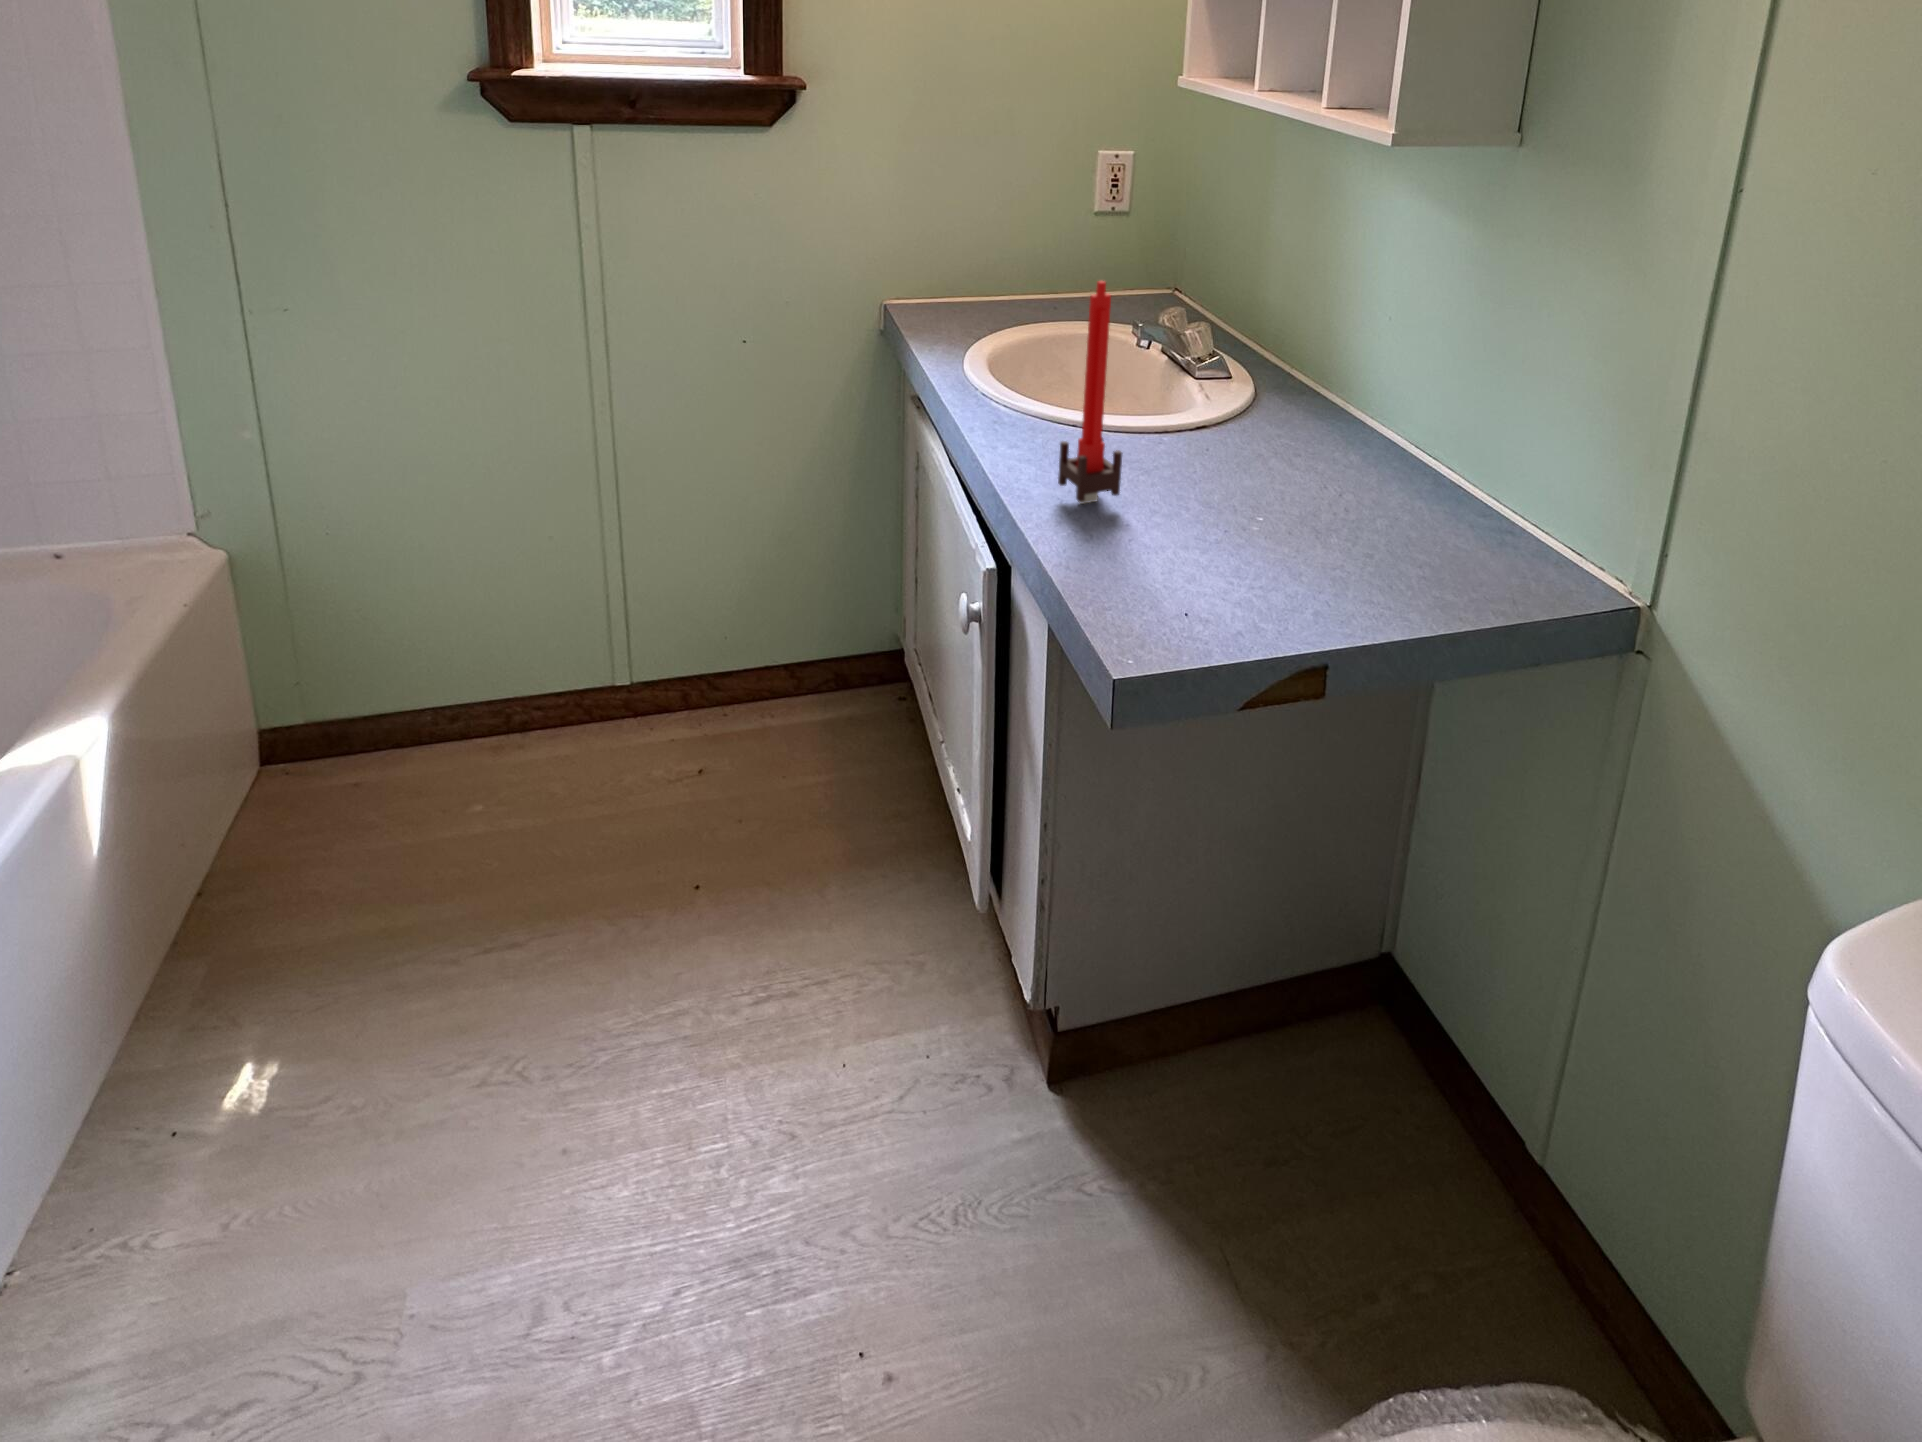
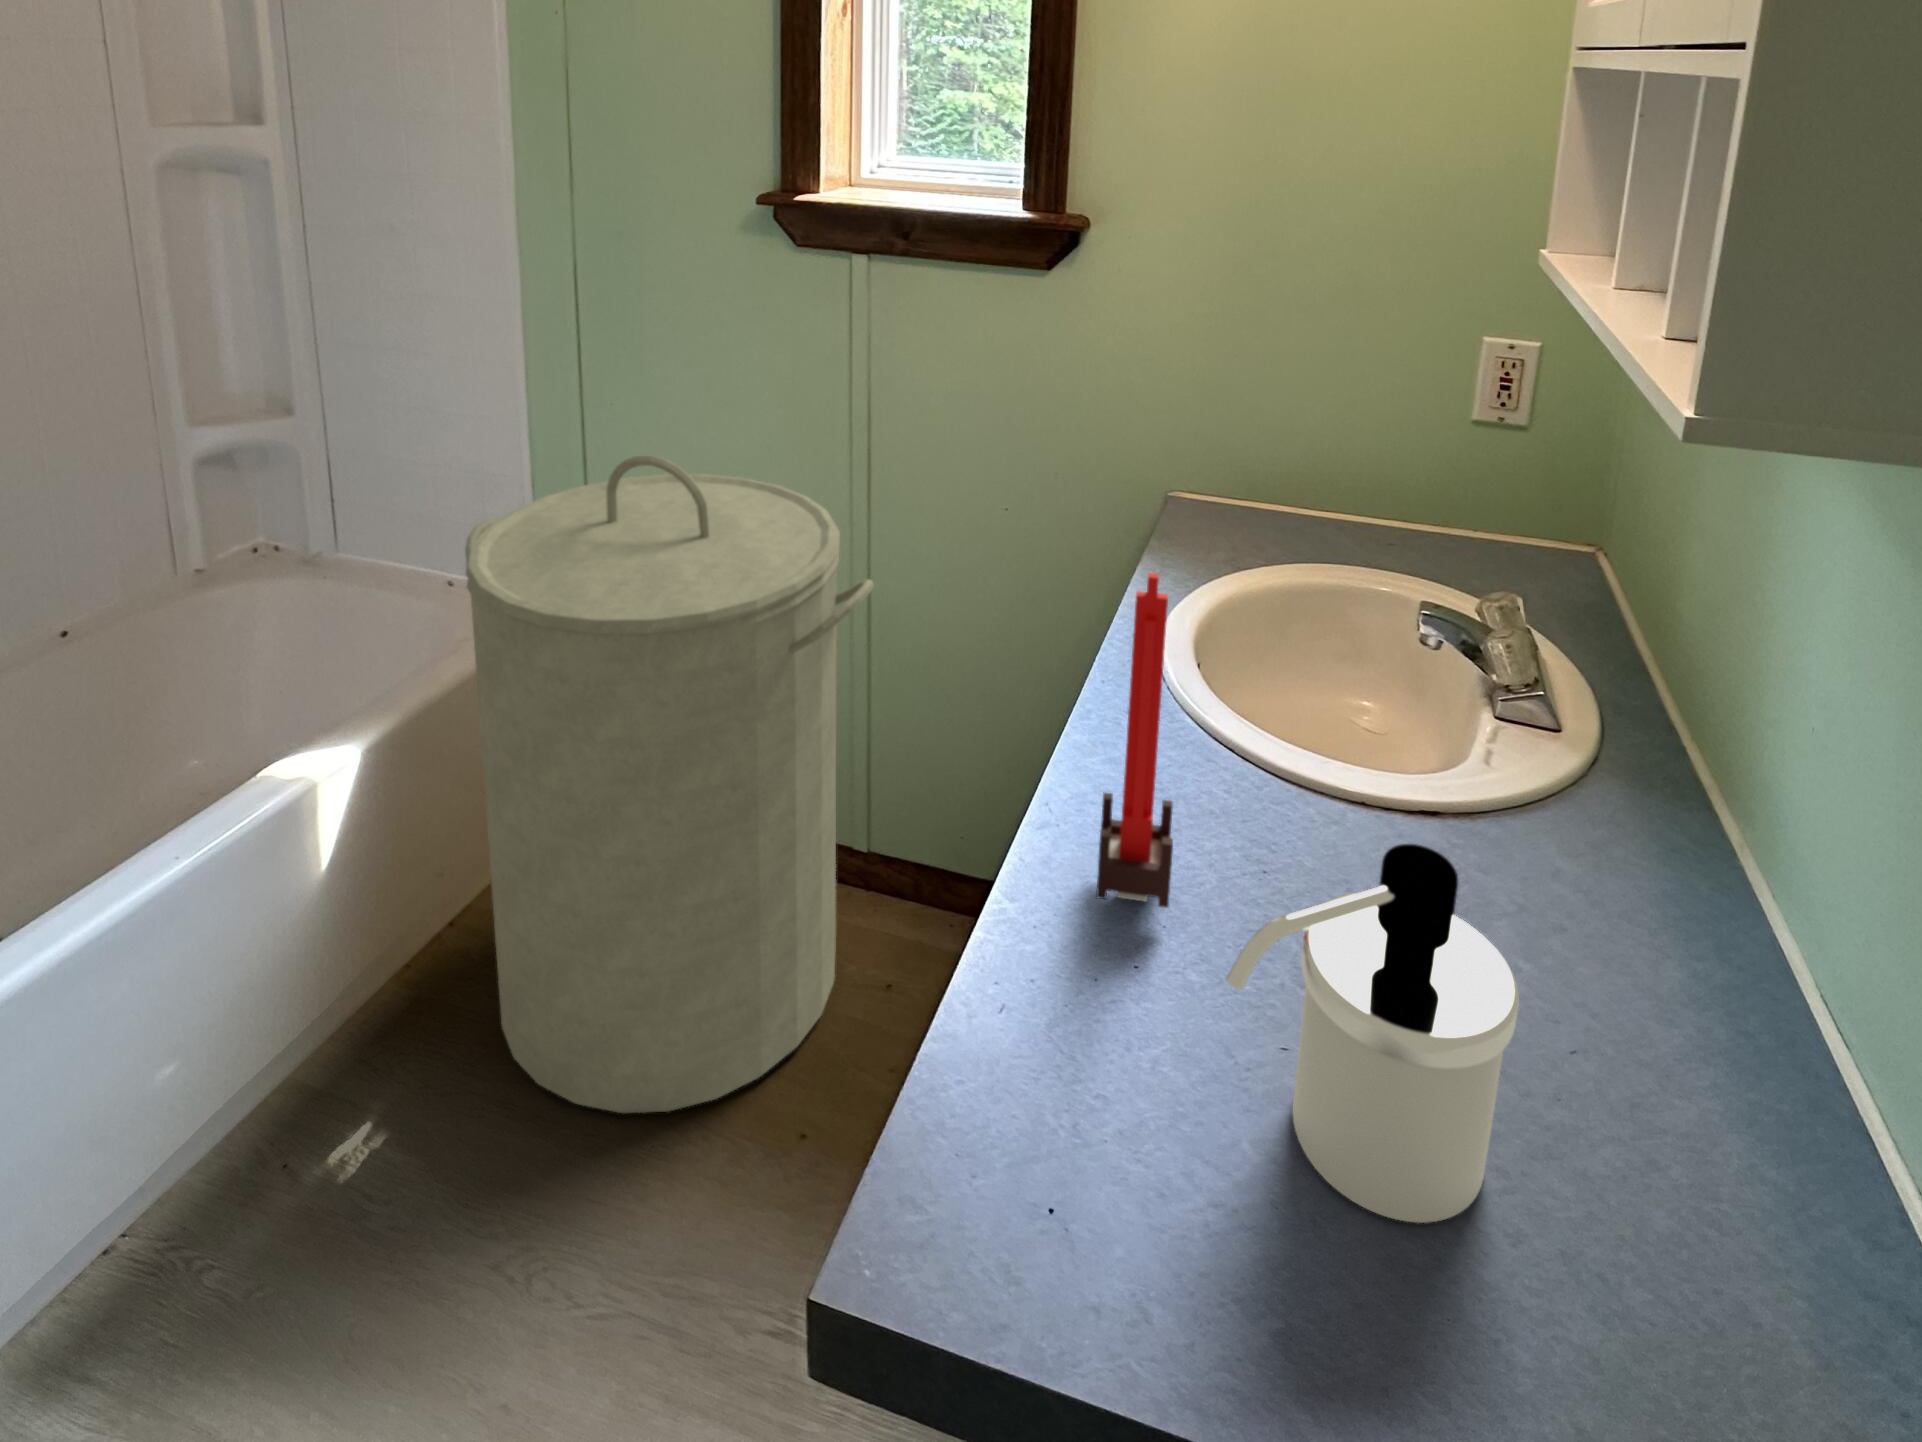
laundry hamper: none [203,332,688,960] -> present [465,456,874,1113]
soap dispenser: none [1240,378,1358,569] -> present [1226,844,1519,1223]

